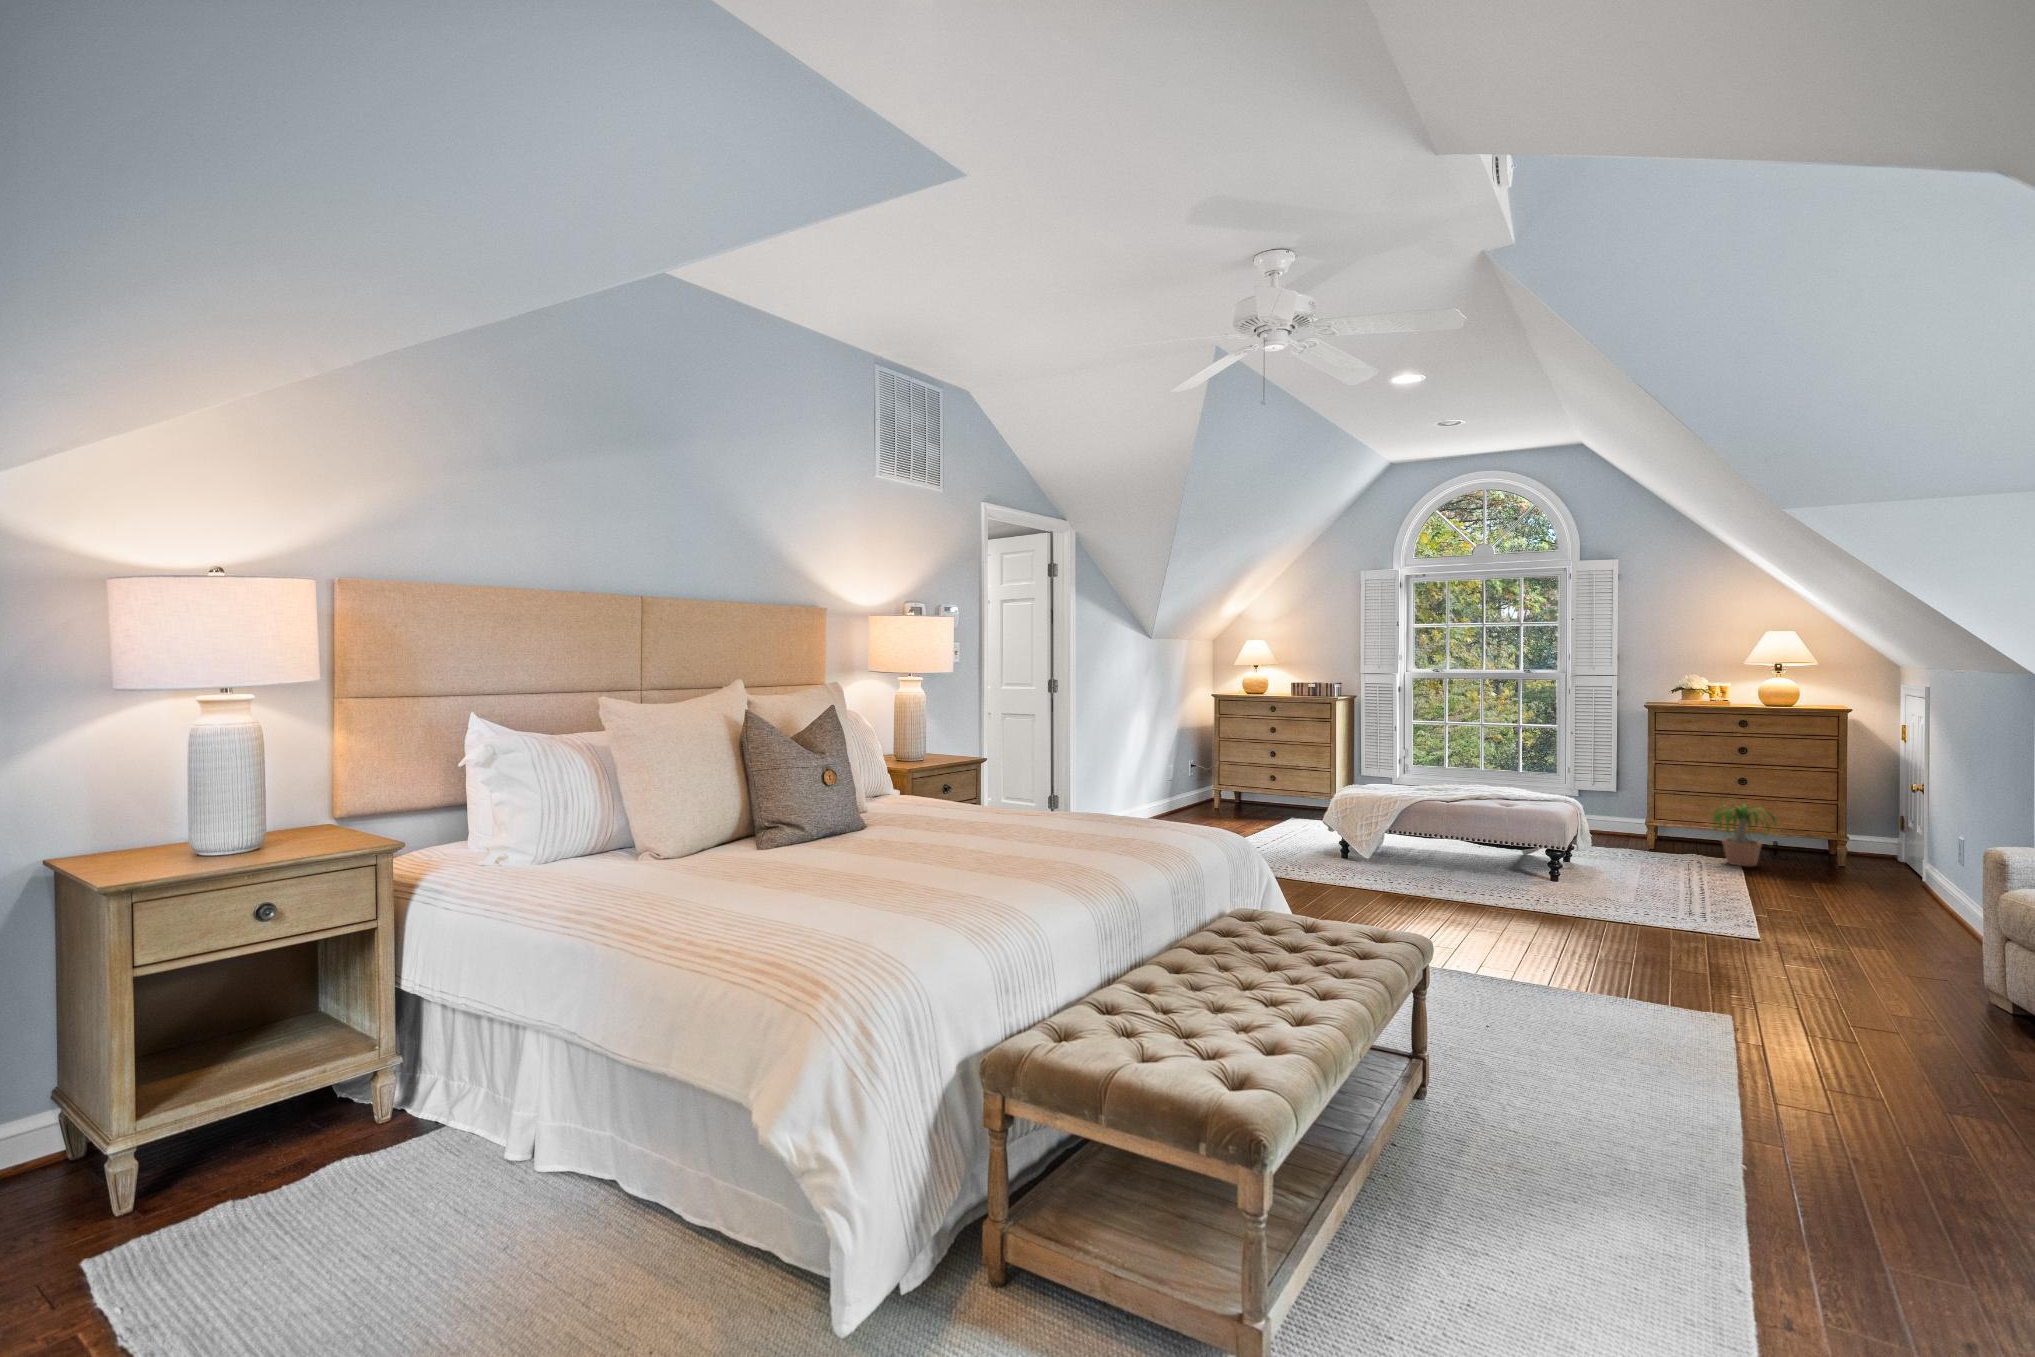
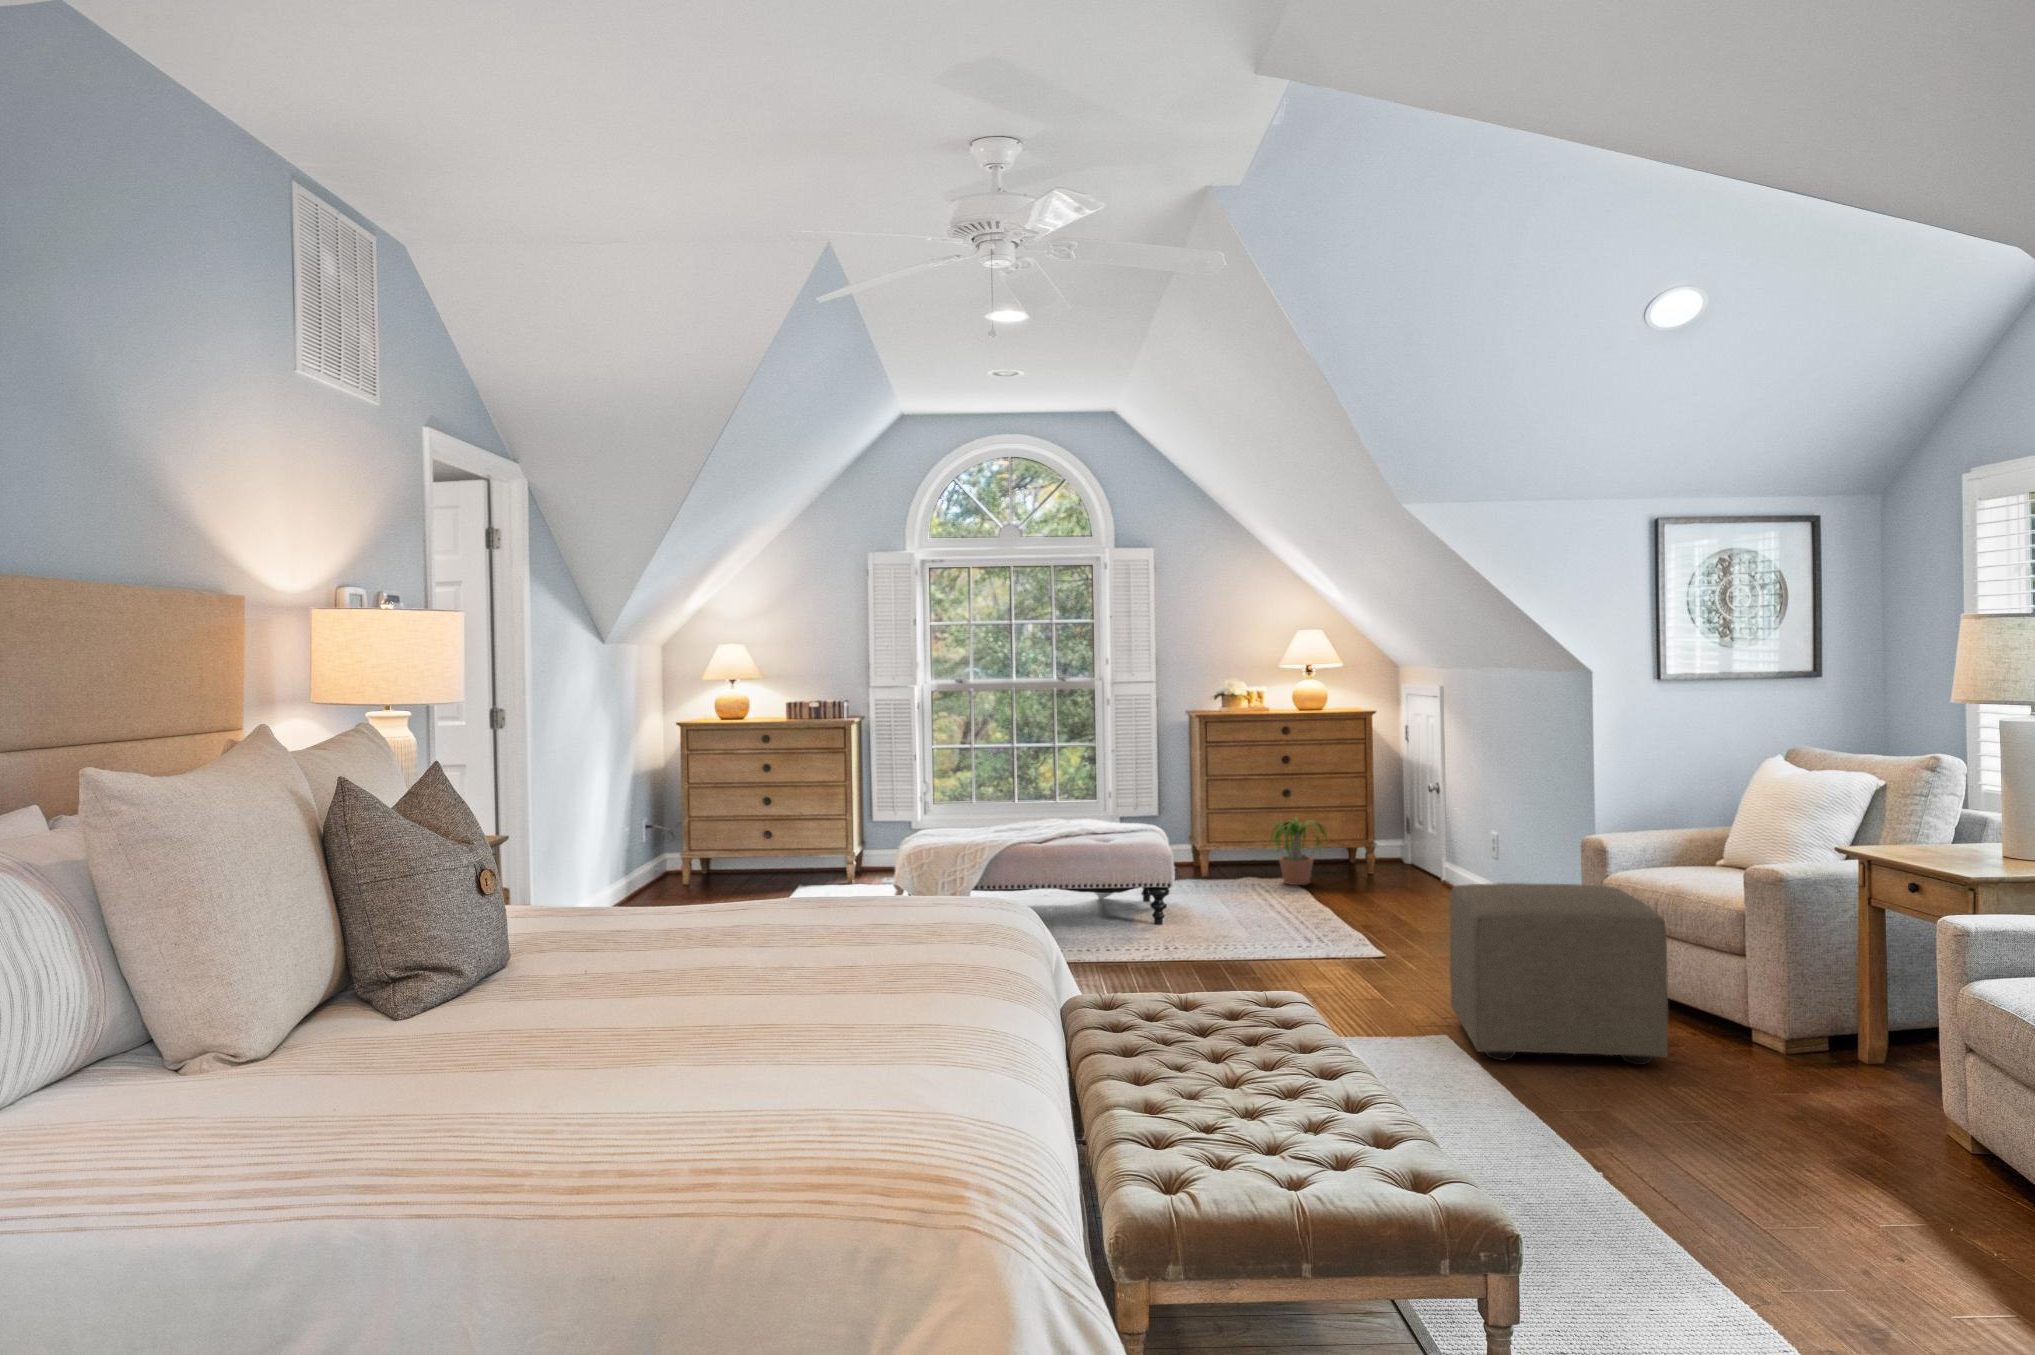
ottoman: none [1738,878,1993,1096] -> present [1450,883,1668,1065]

